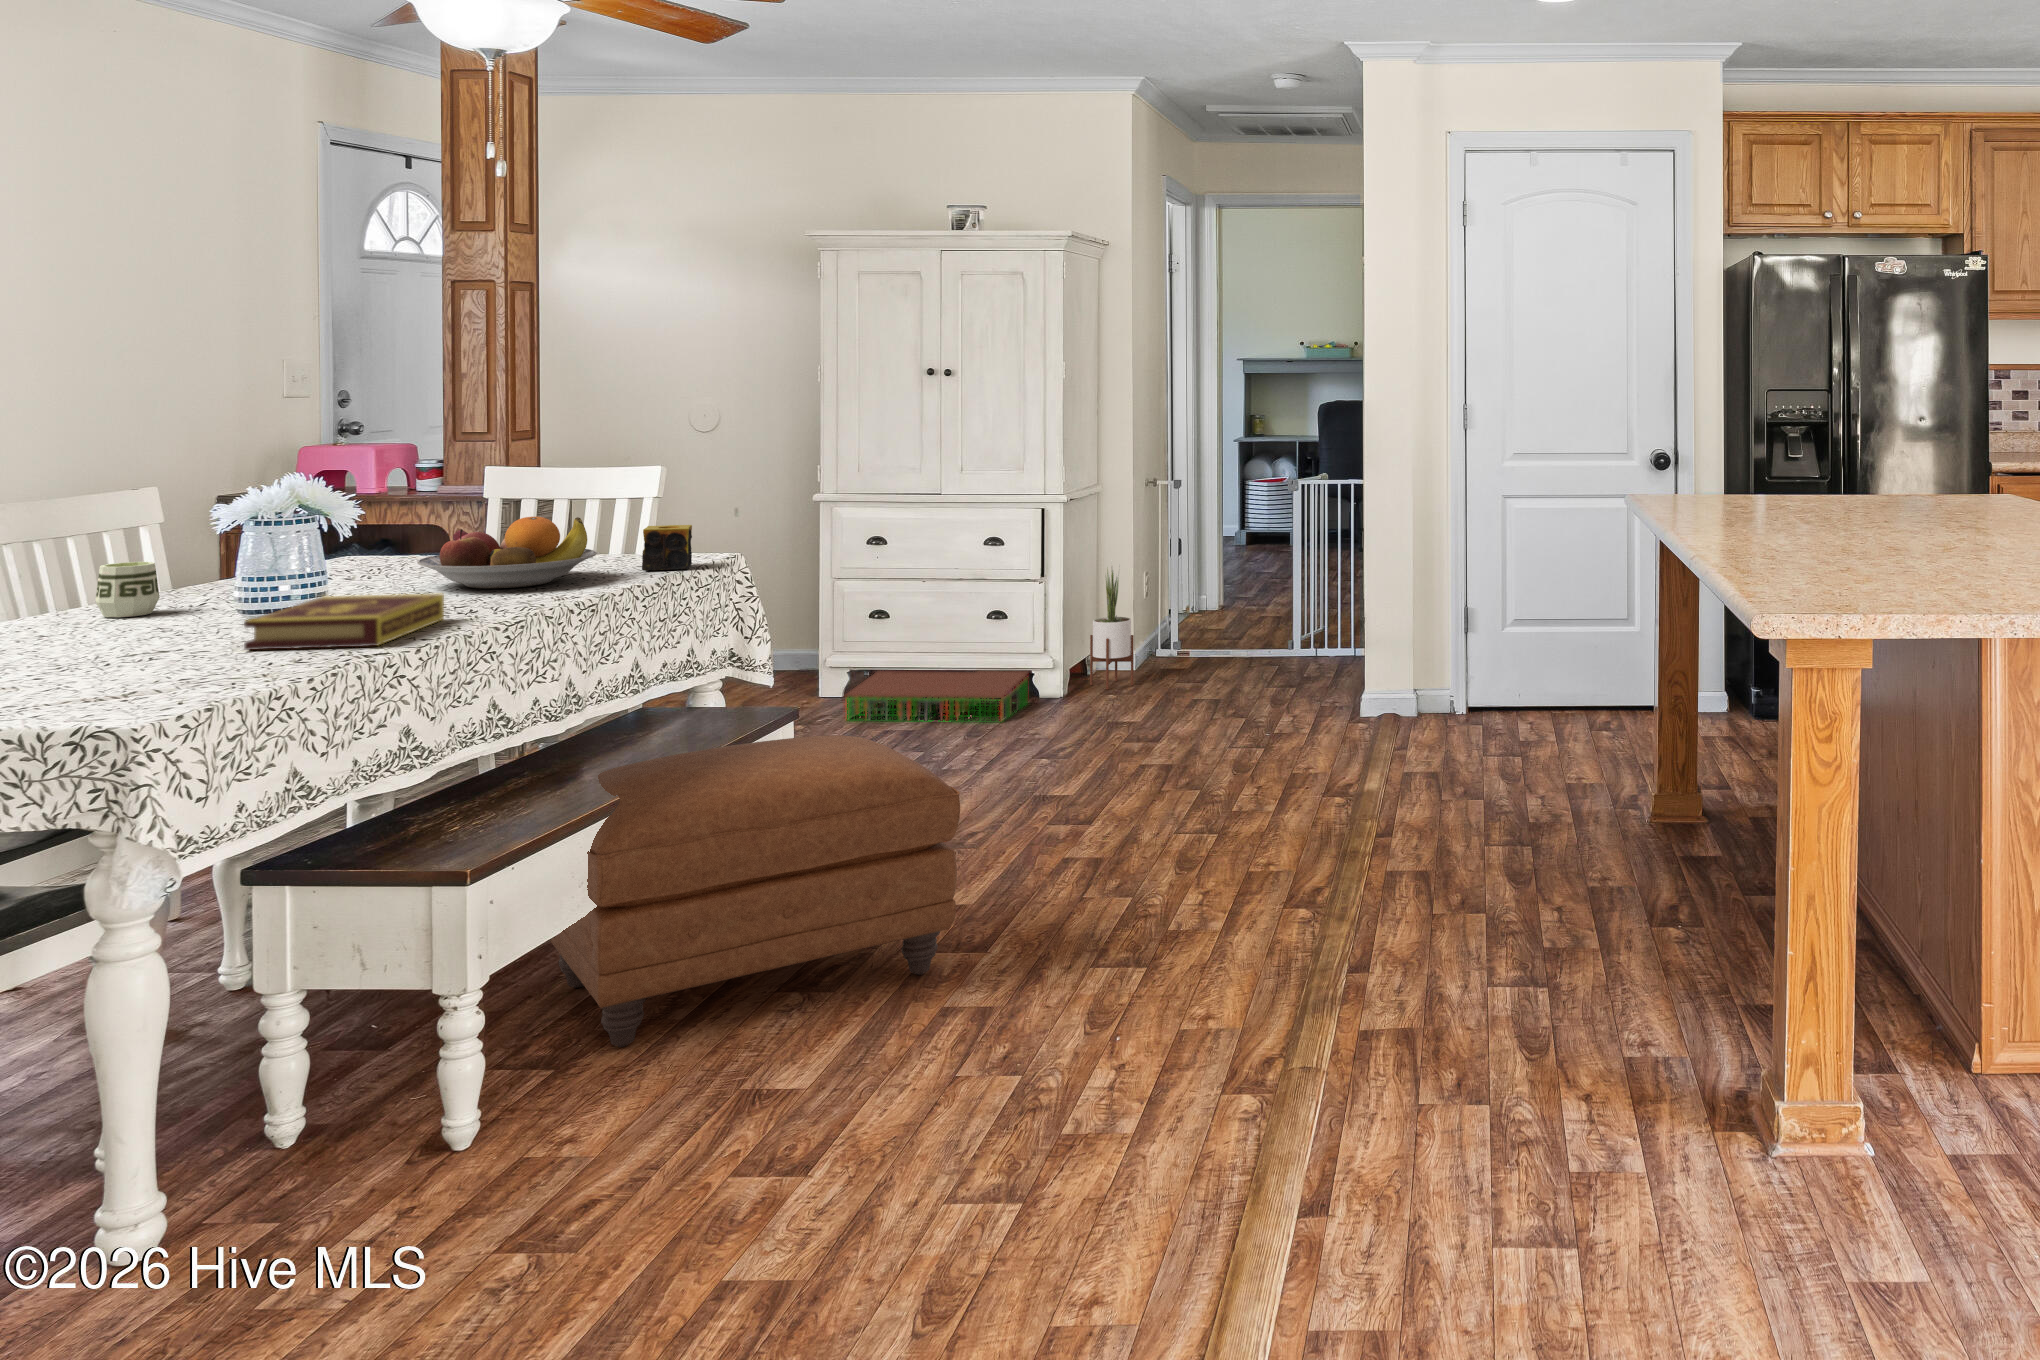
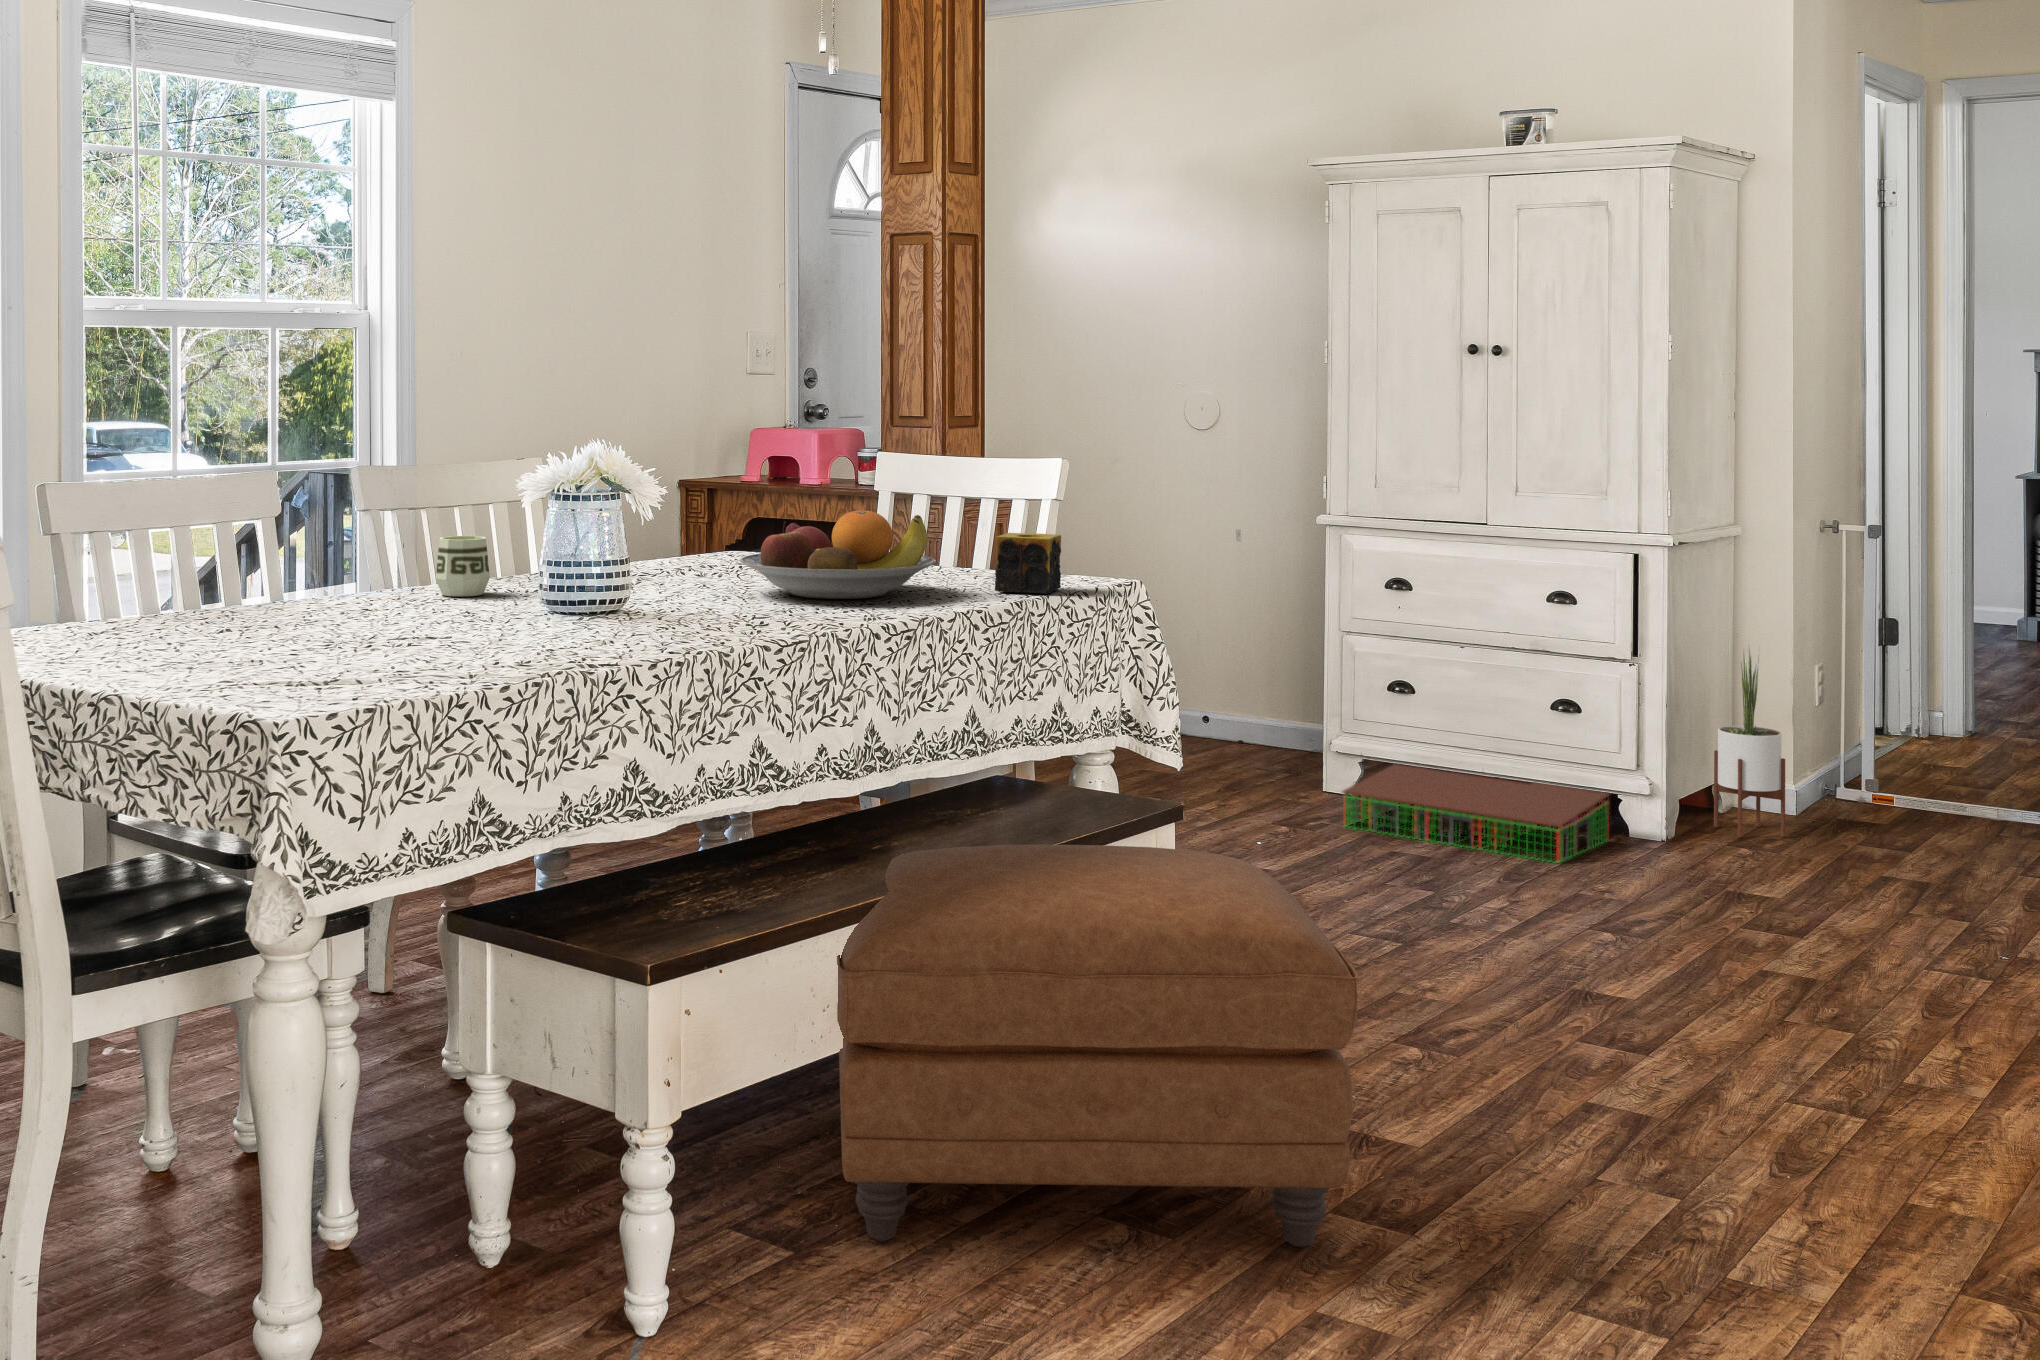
book: present [244,593,444,650] -> none [494,589,719,654]

